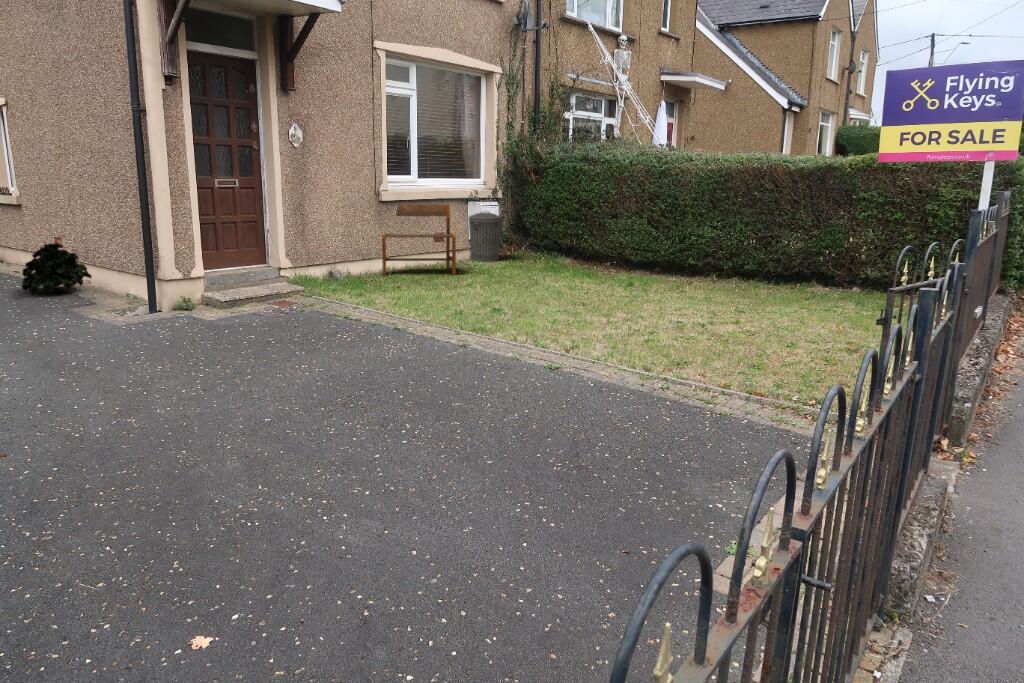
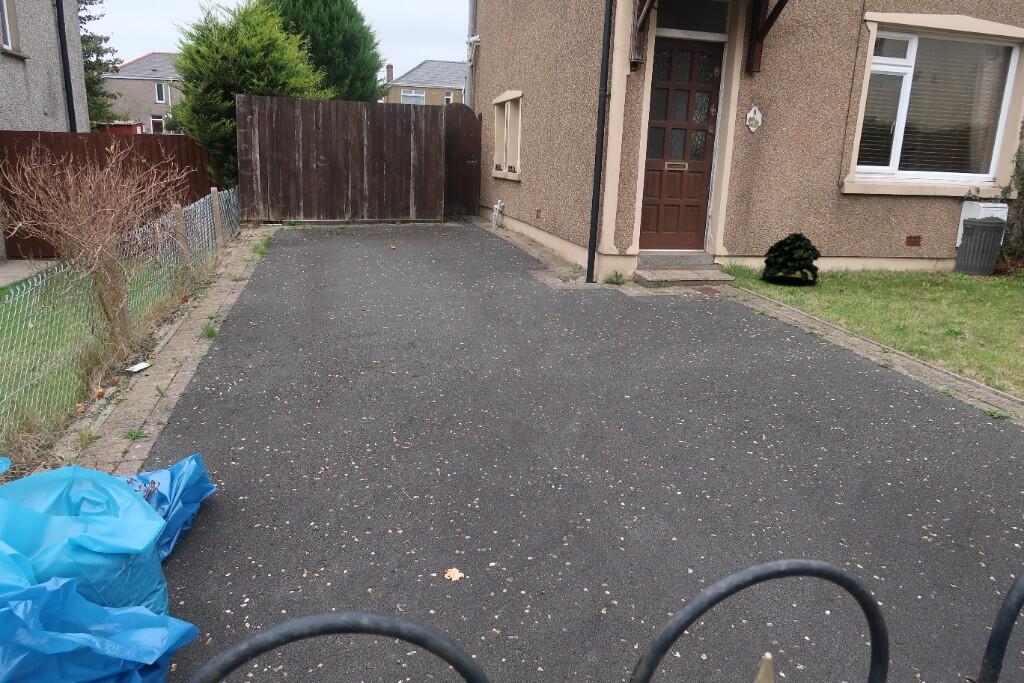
bench: present [382,204,456,275] -> none [831,196,932,284]
potted plant: present [22,243,92,293] -> present [762,233,821,283]

